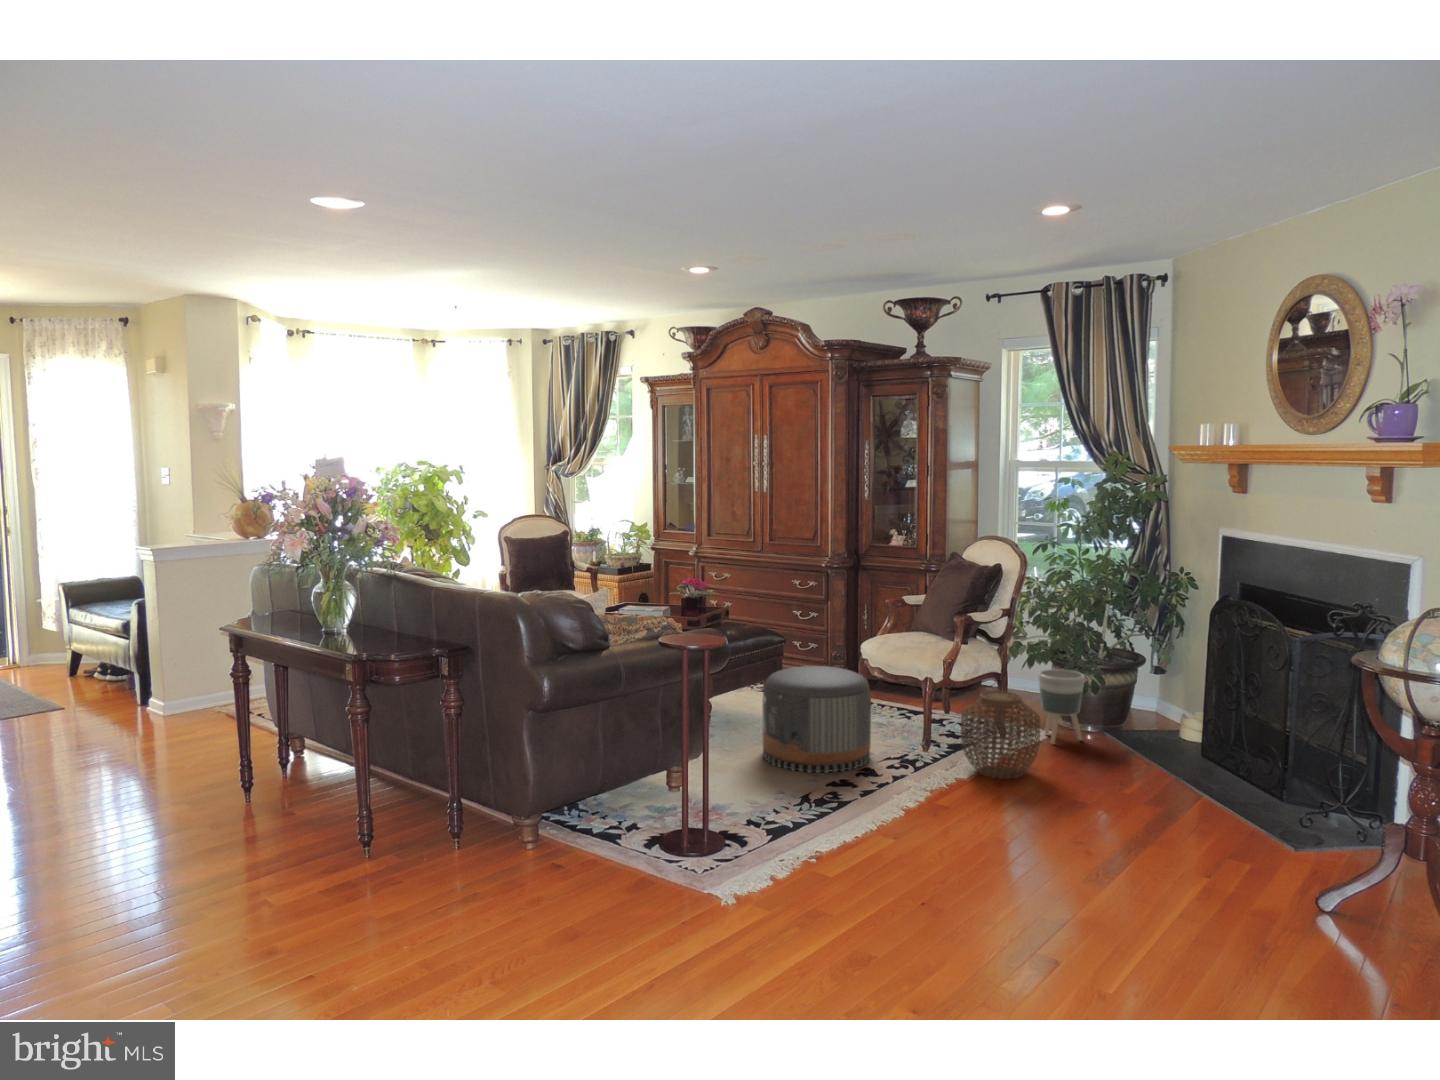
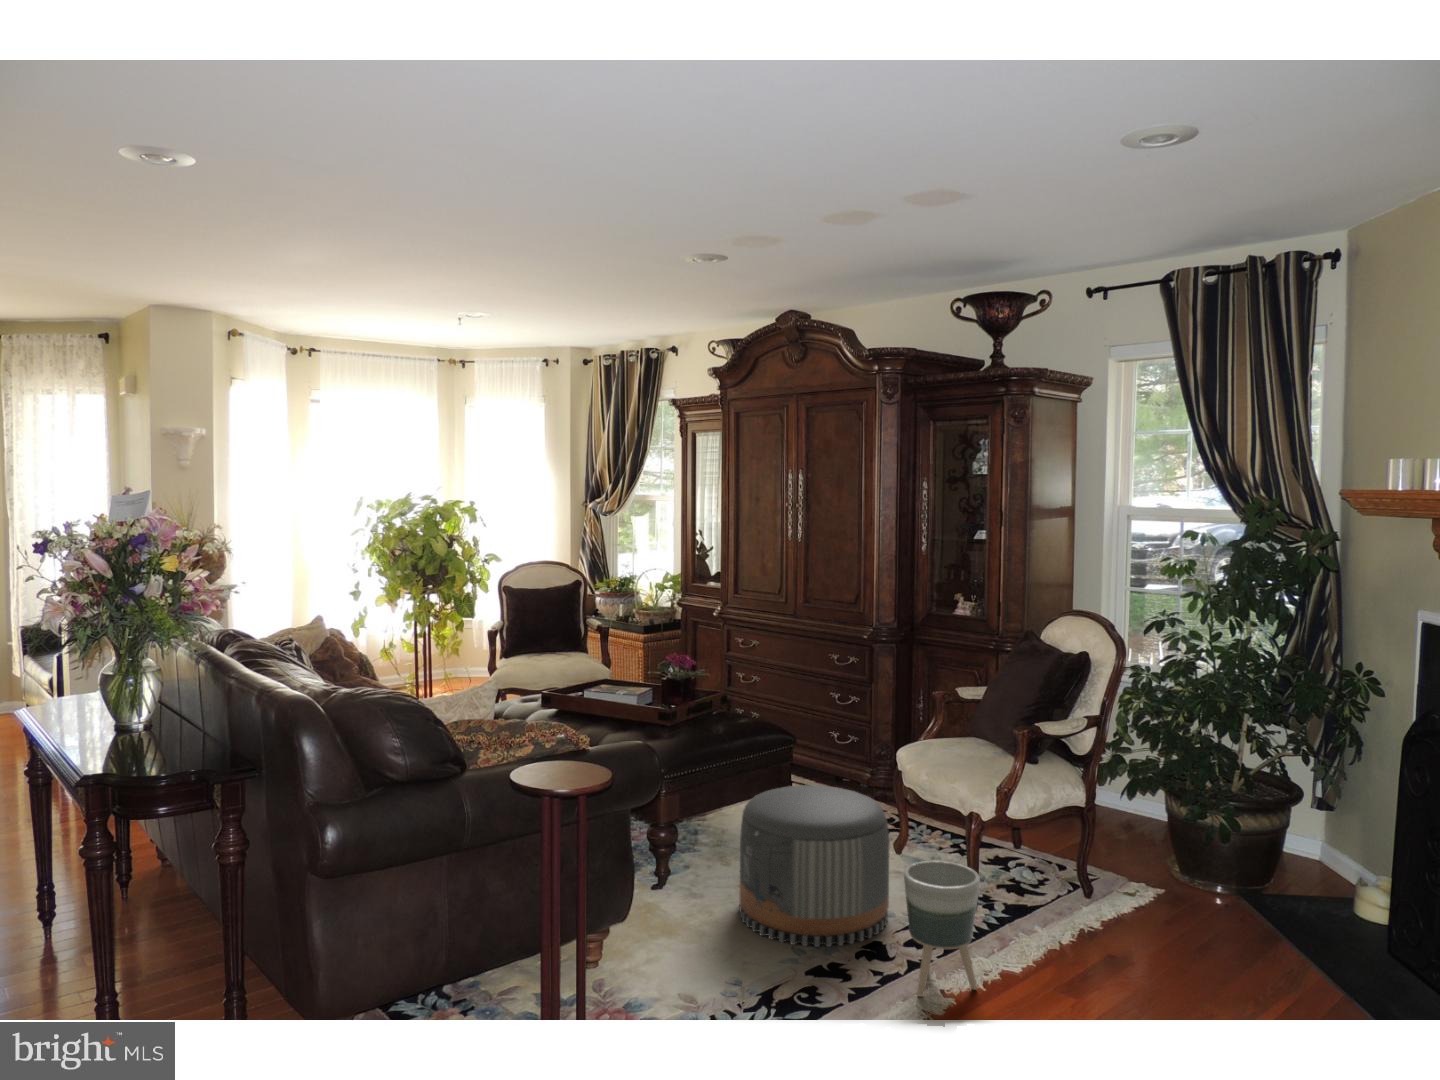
planter: present [1038,669,1085,744] -> present [904,861,980,997]
woven basket: present [961,691,1040,779] -> none [1013,843,1130,979]

